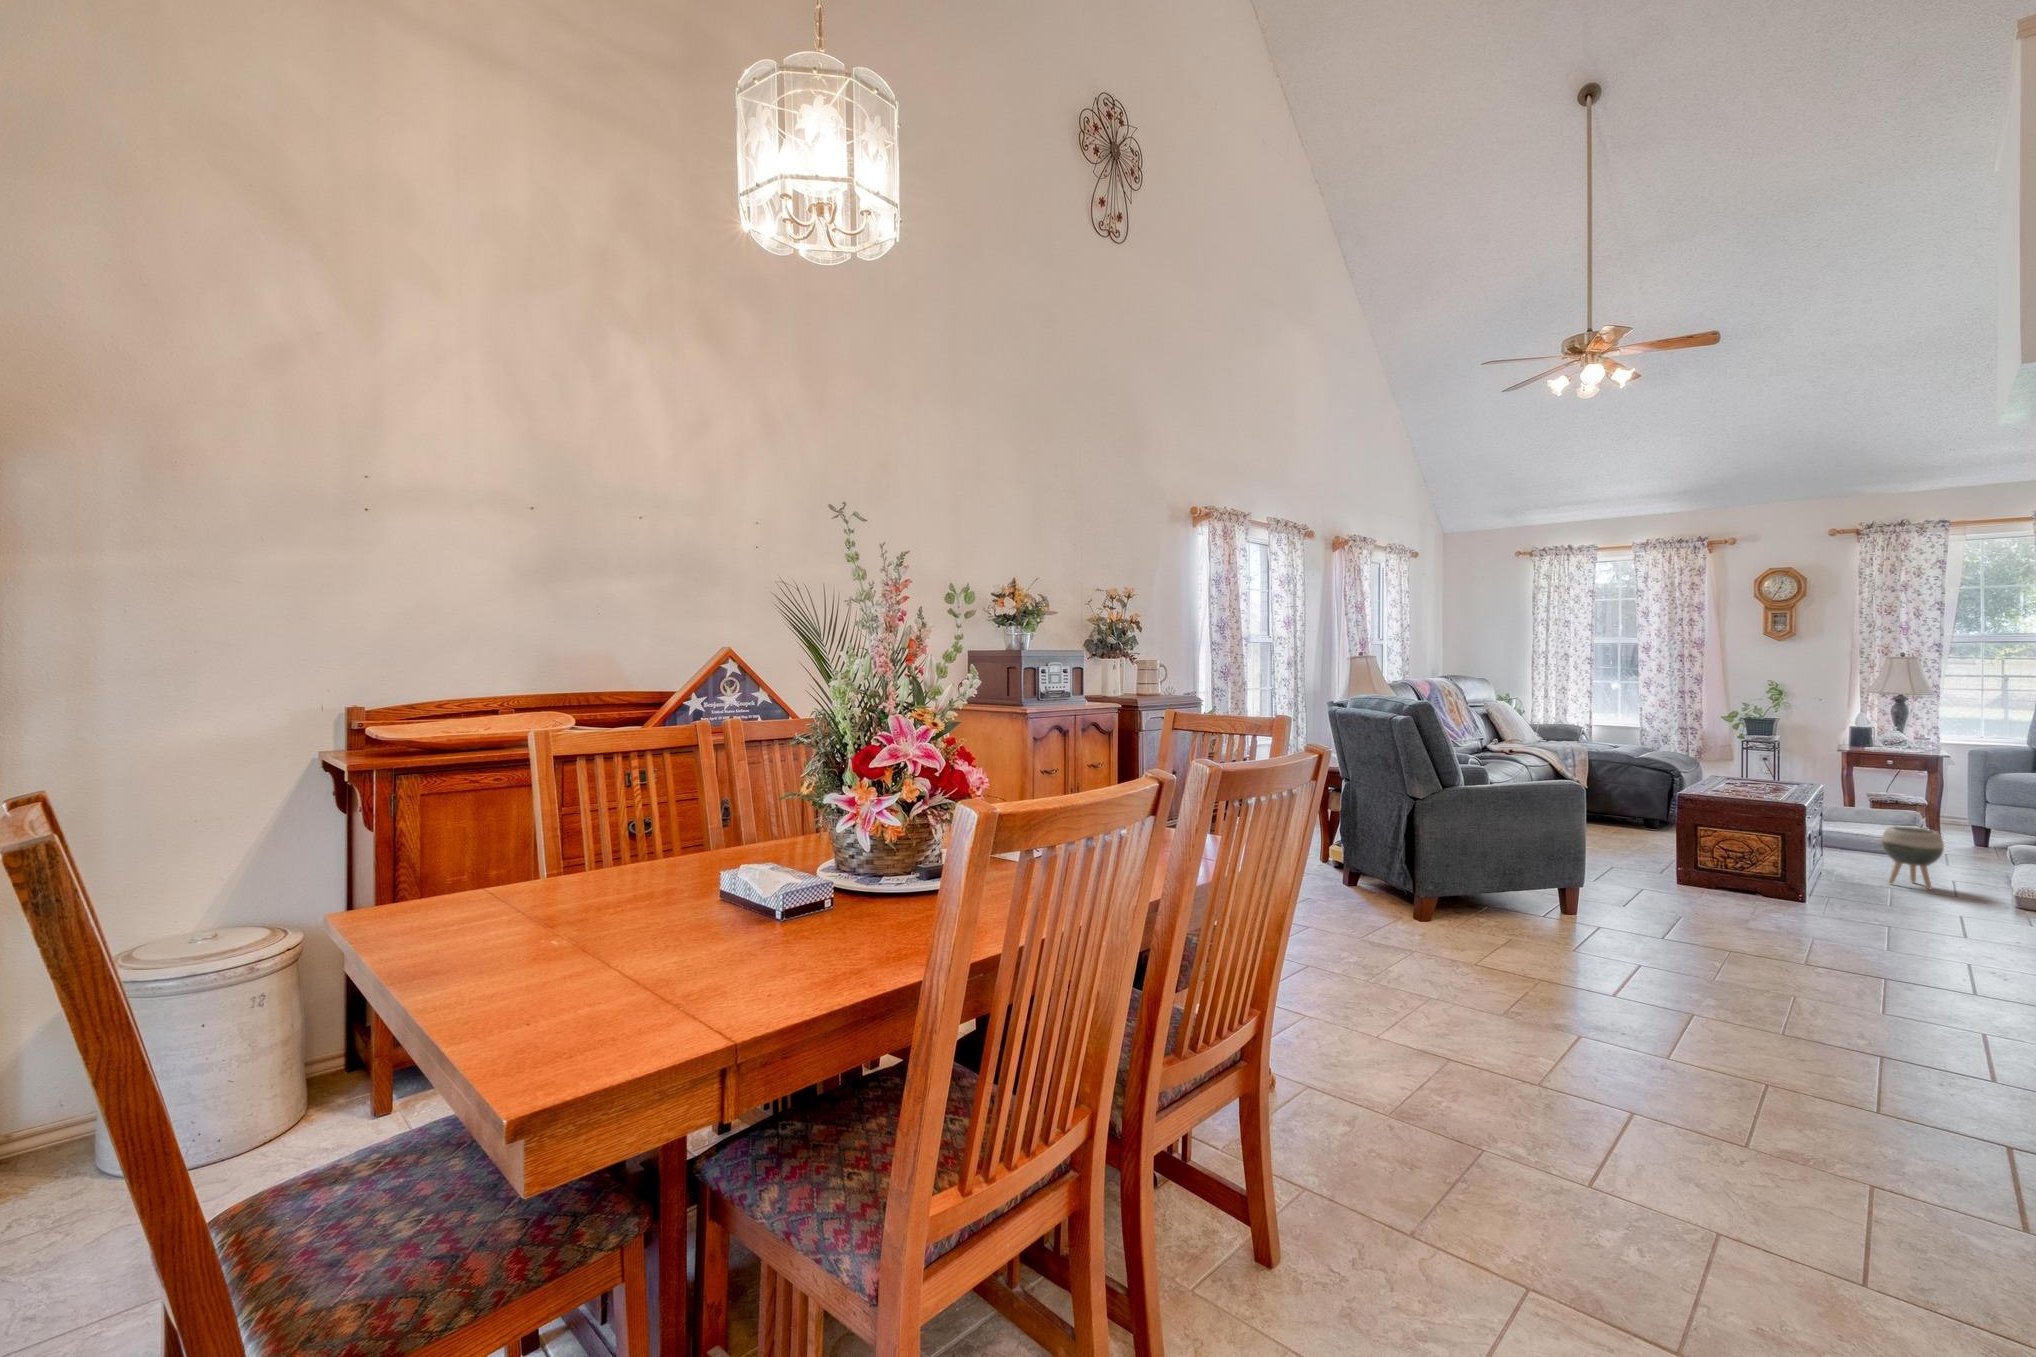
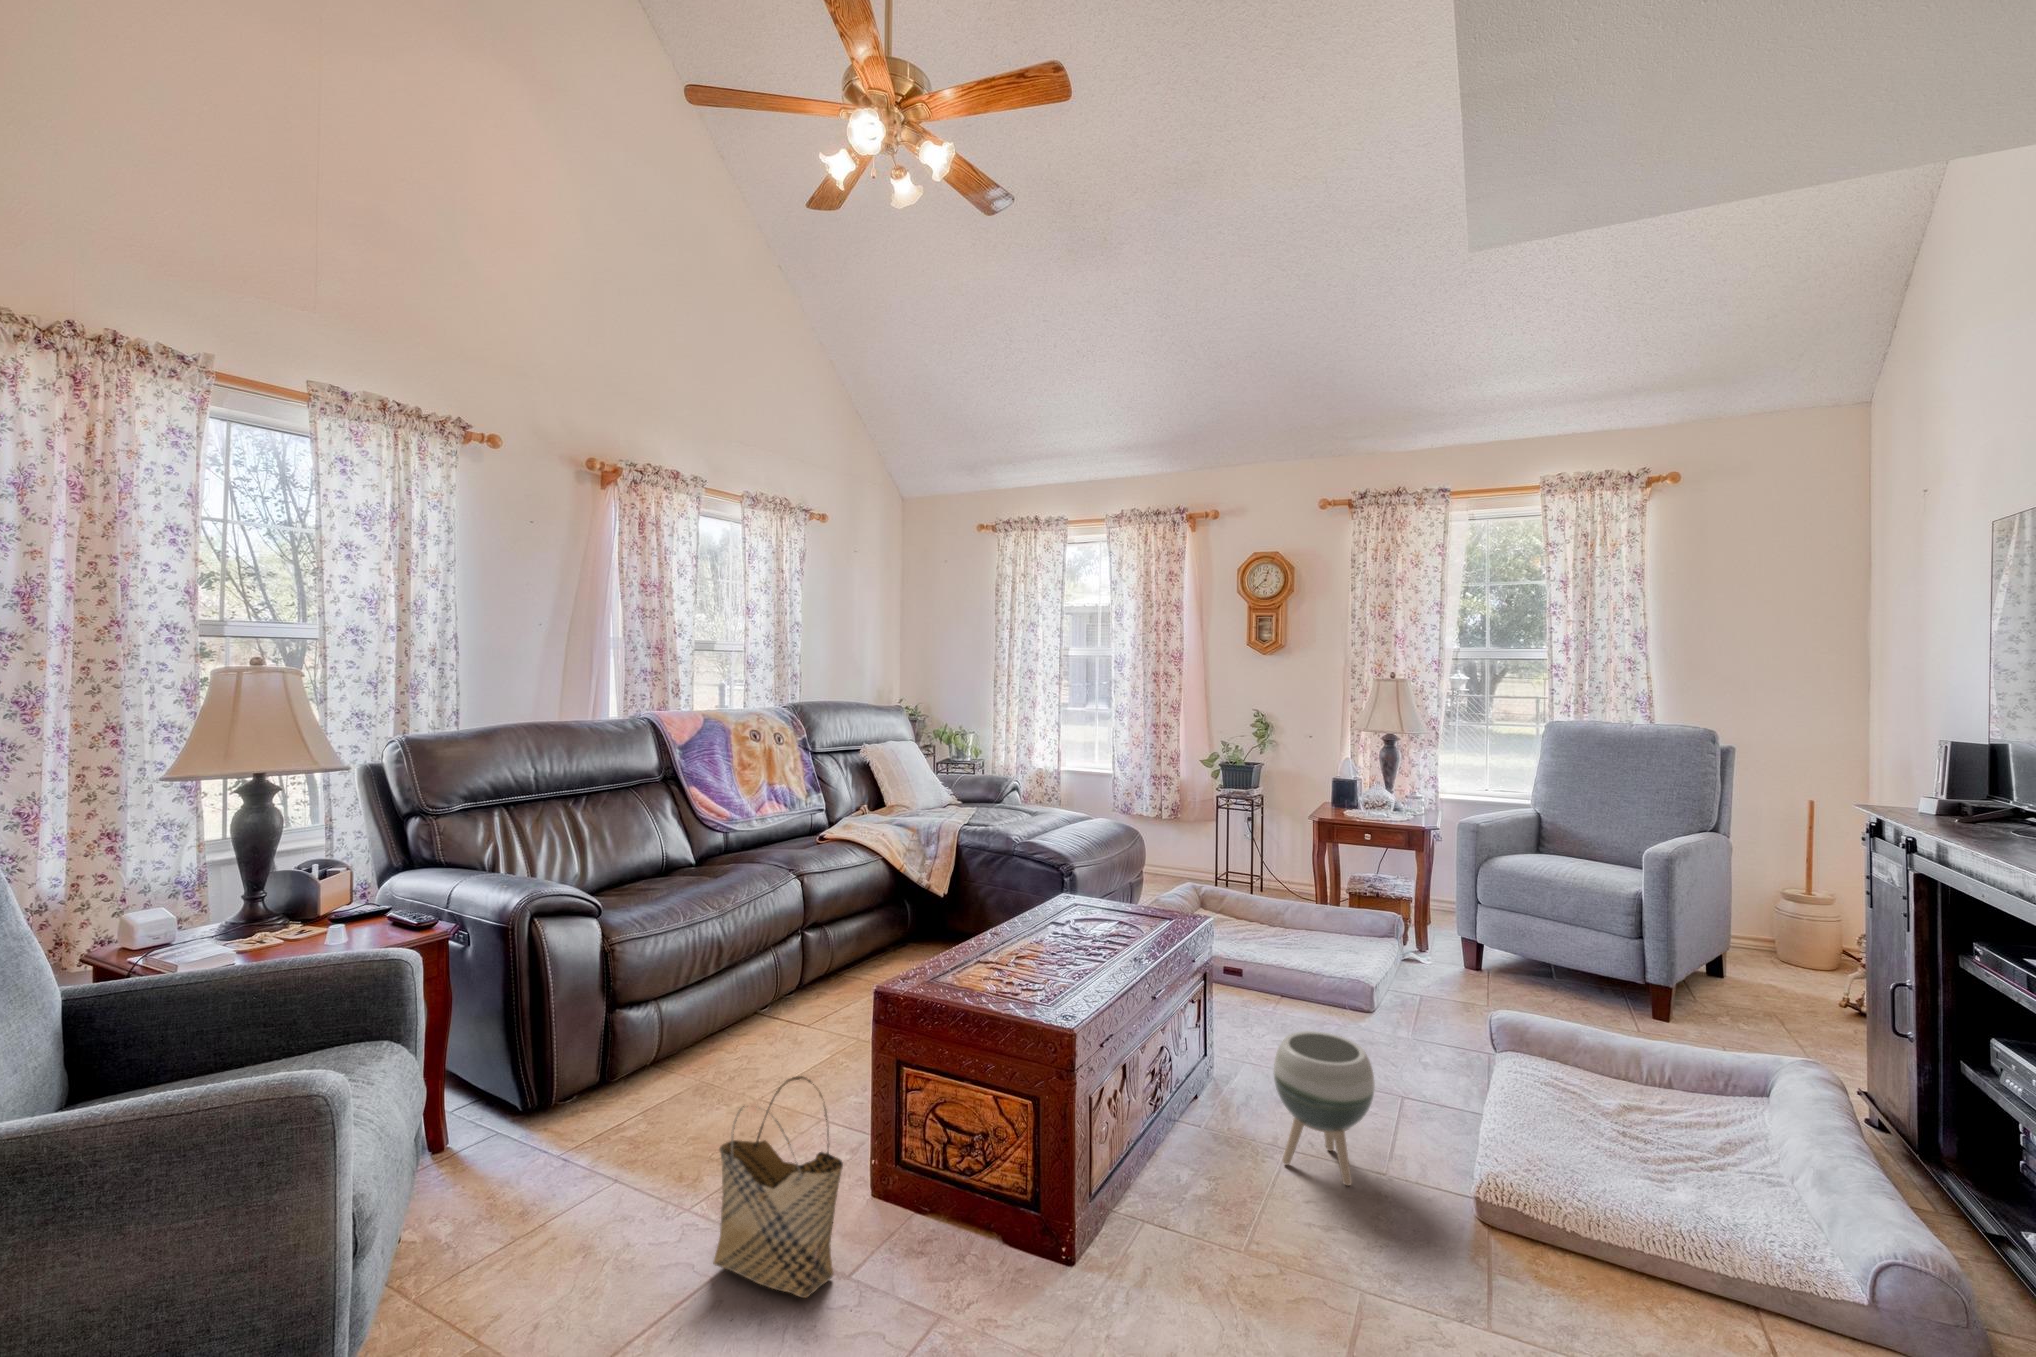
woven basket: none [1639,818,1703,892] -> present [713,1076,843,1298]

